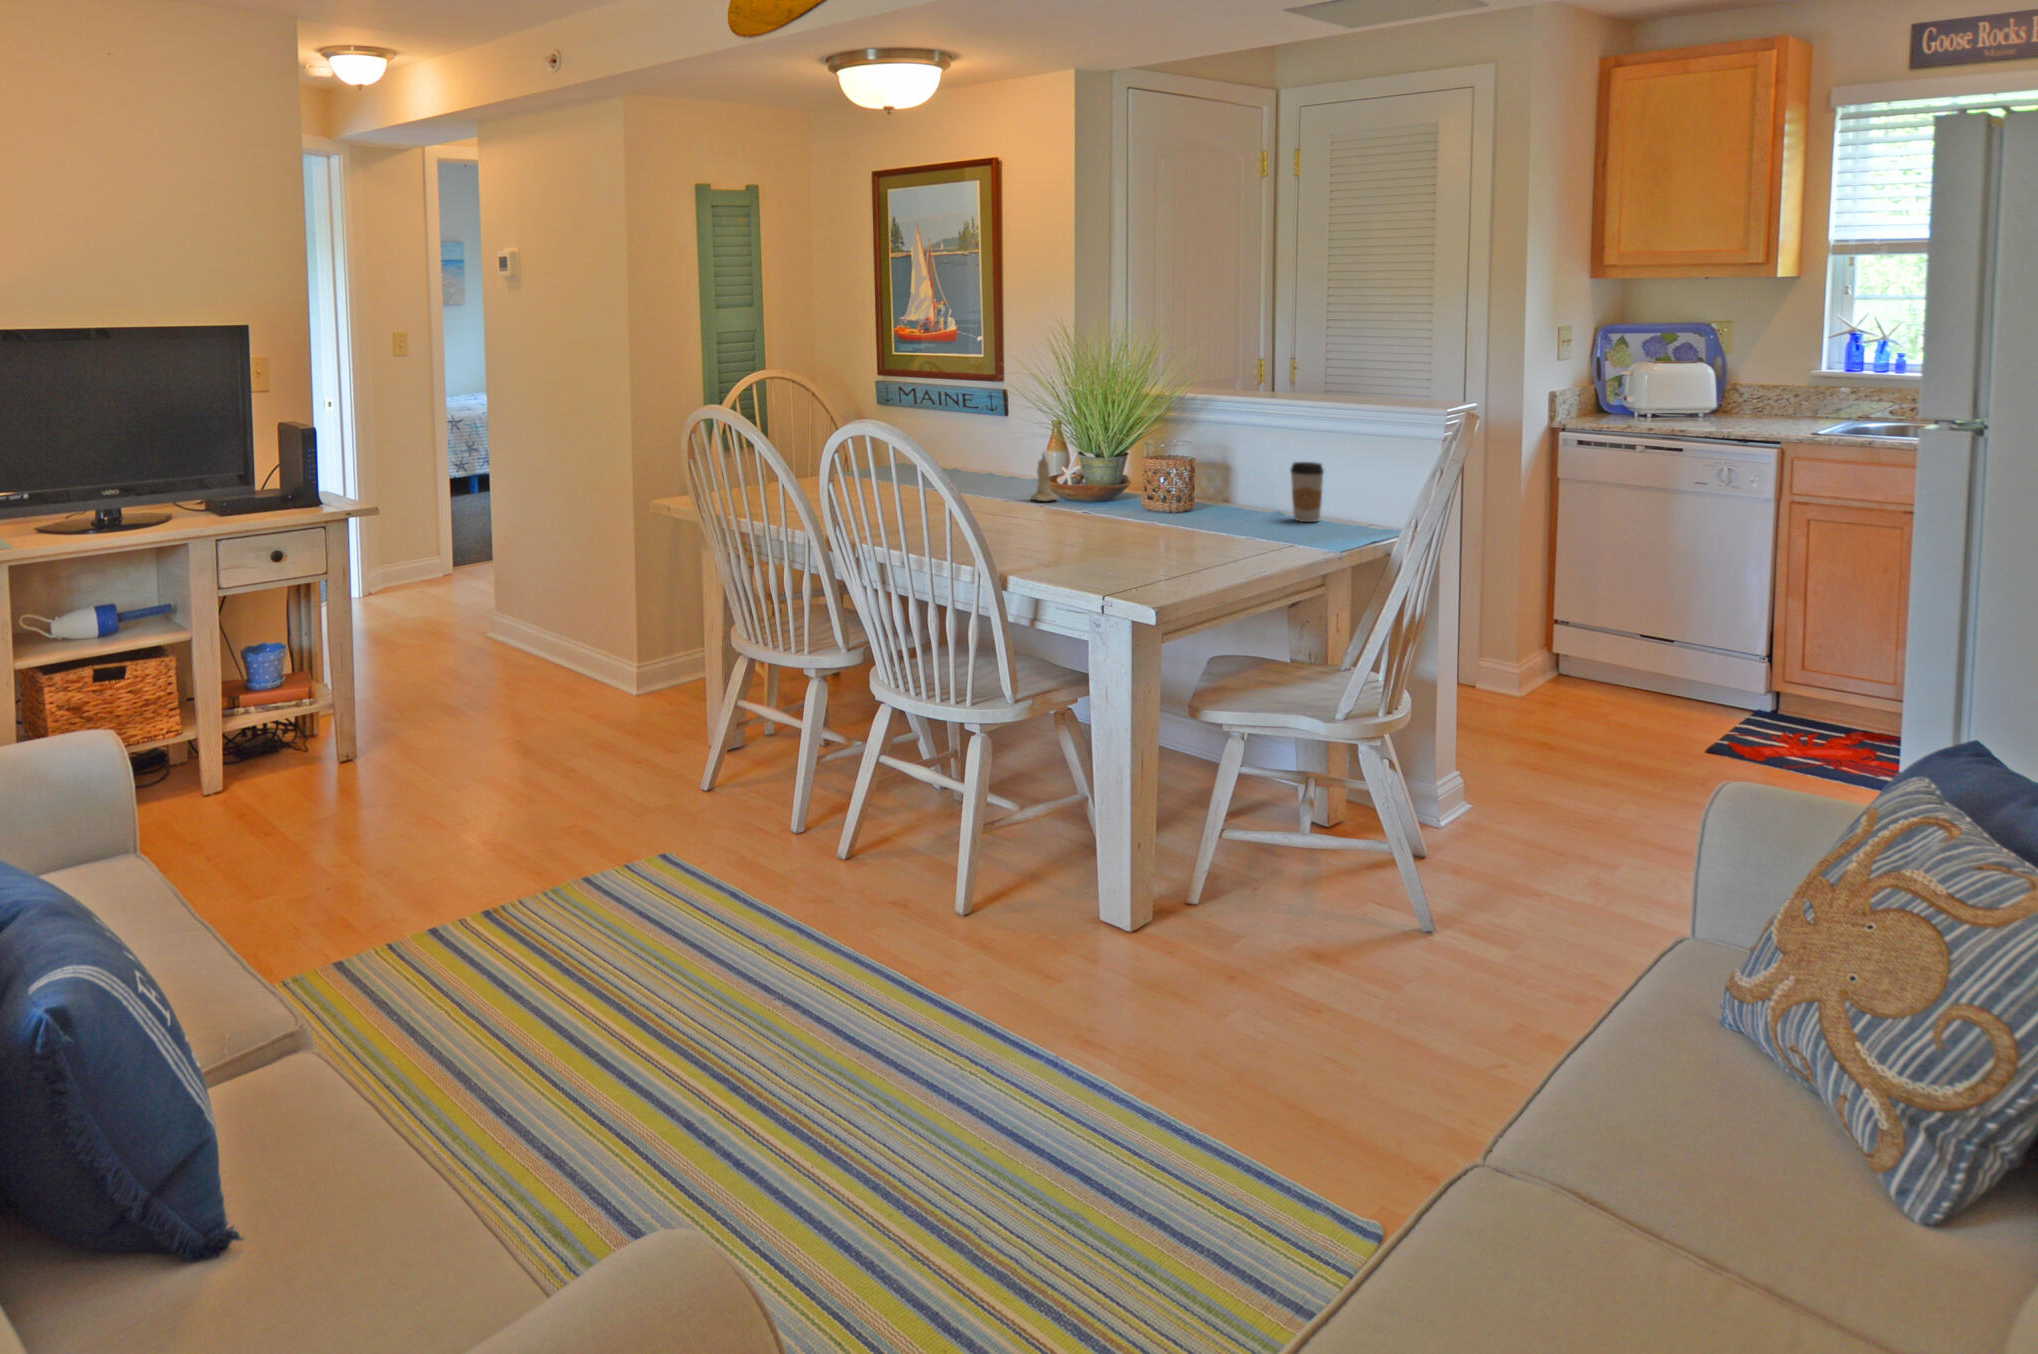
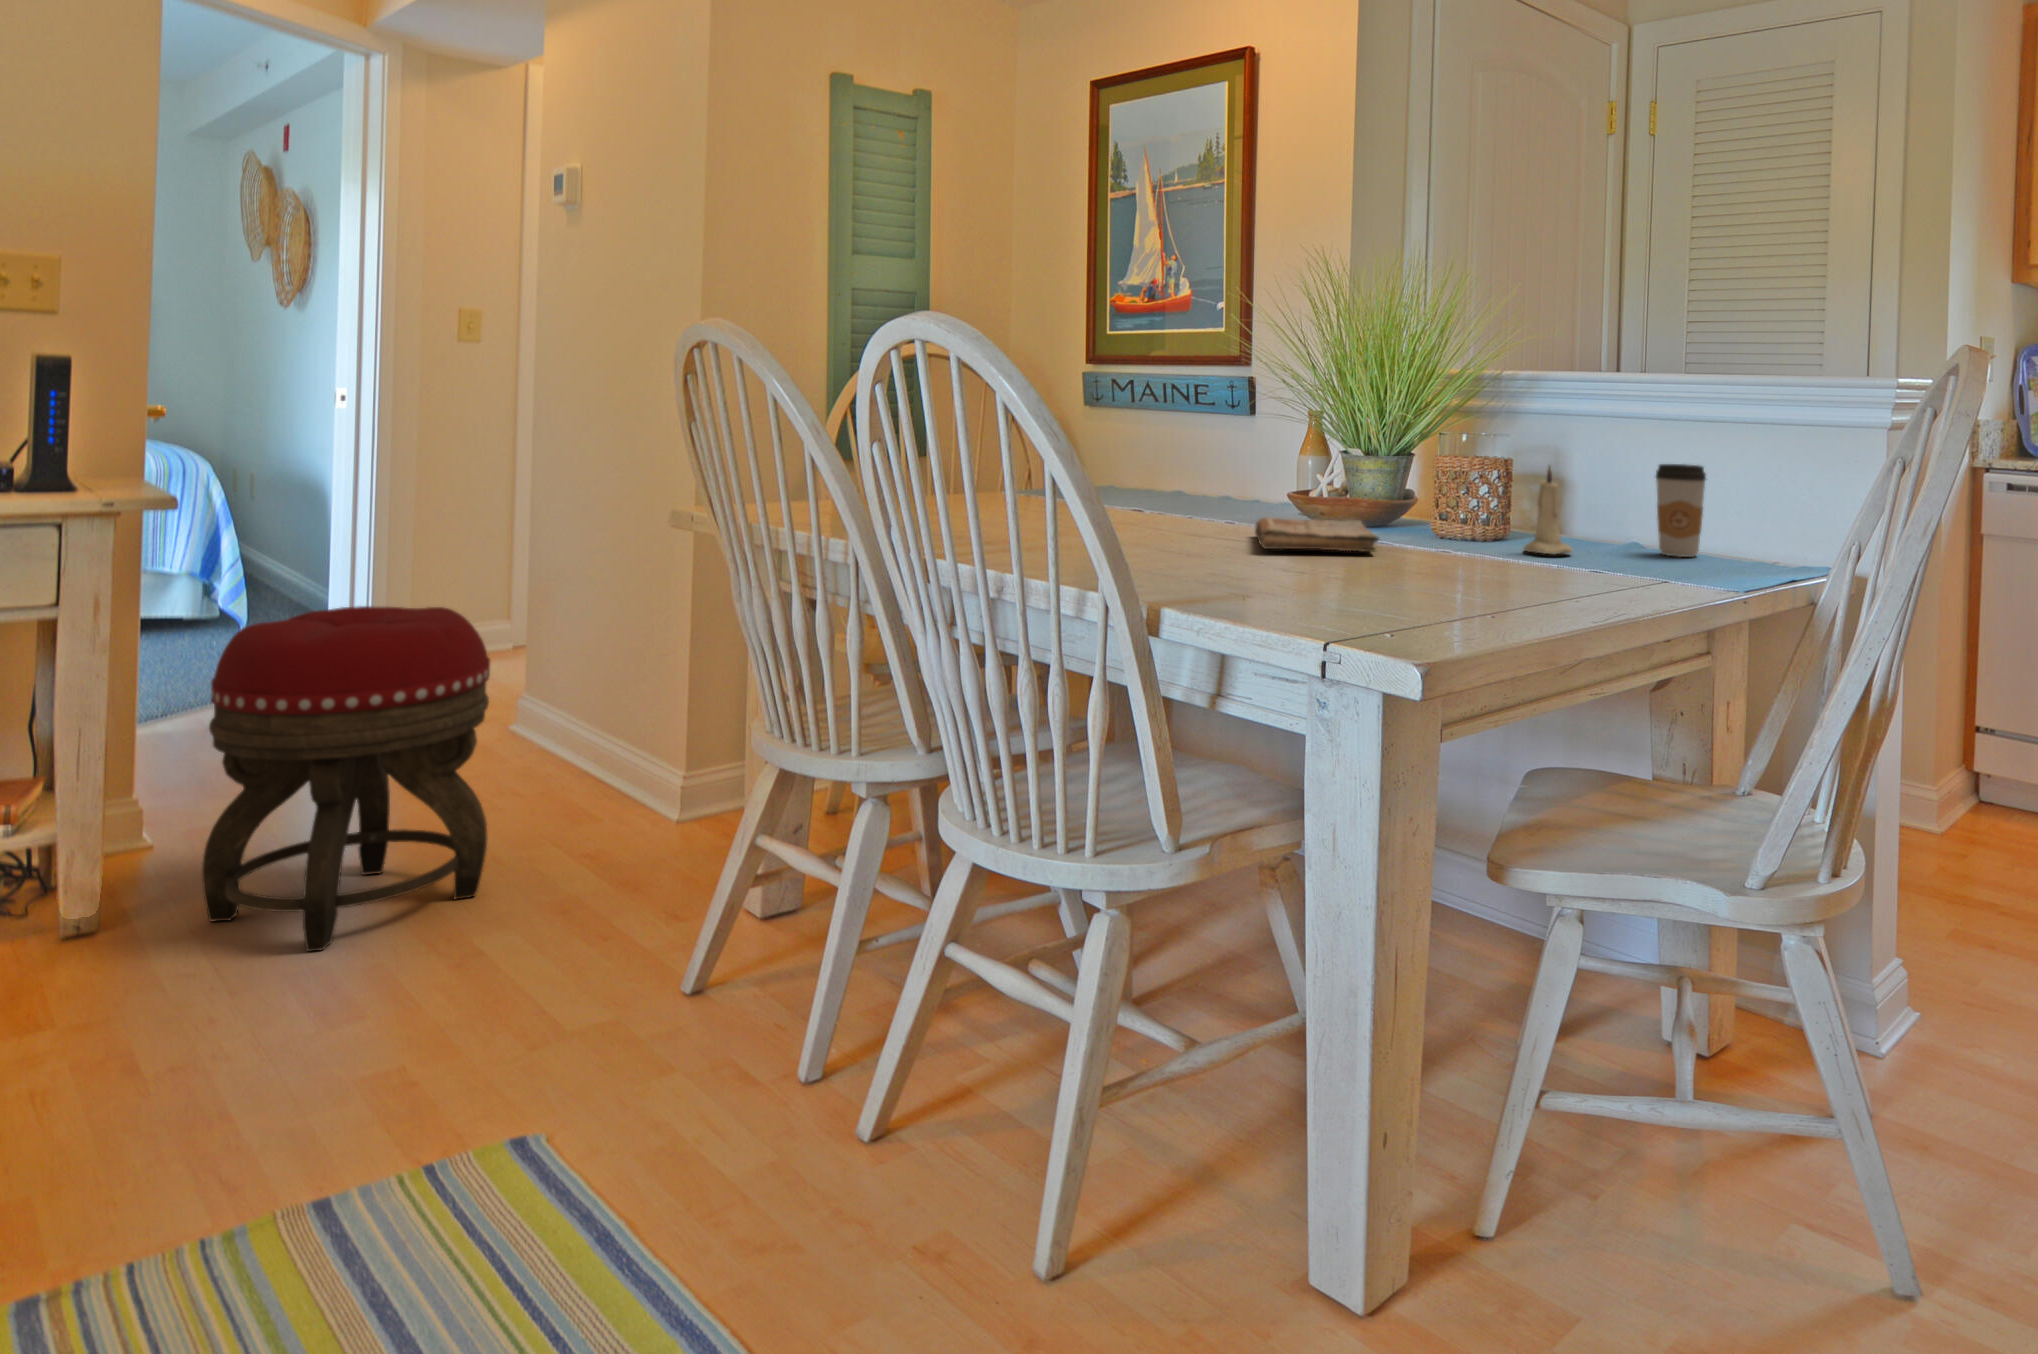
candle: present [1031,454,1058,501] -> present [1524,466,1572,554]
book: none [1029,499,1113,525] -> present [1255,517,1379,552]
footstool: none [410,562,558,764] -> present [202,606,490,951]

